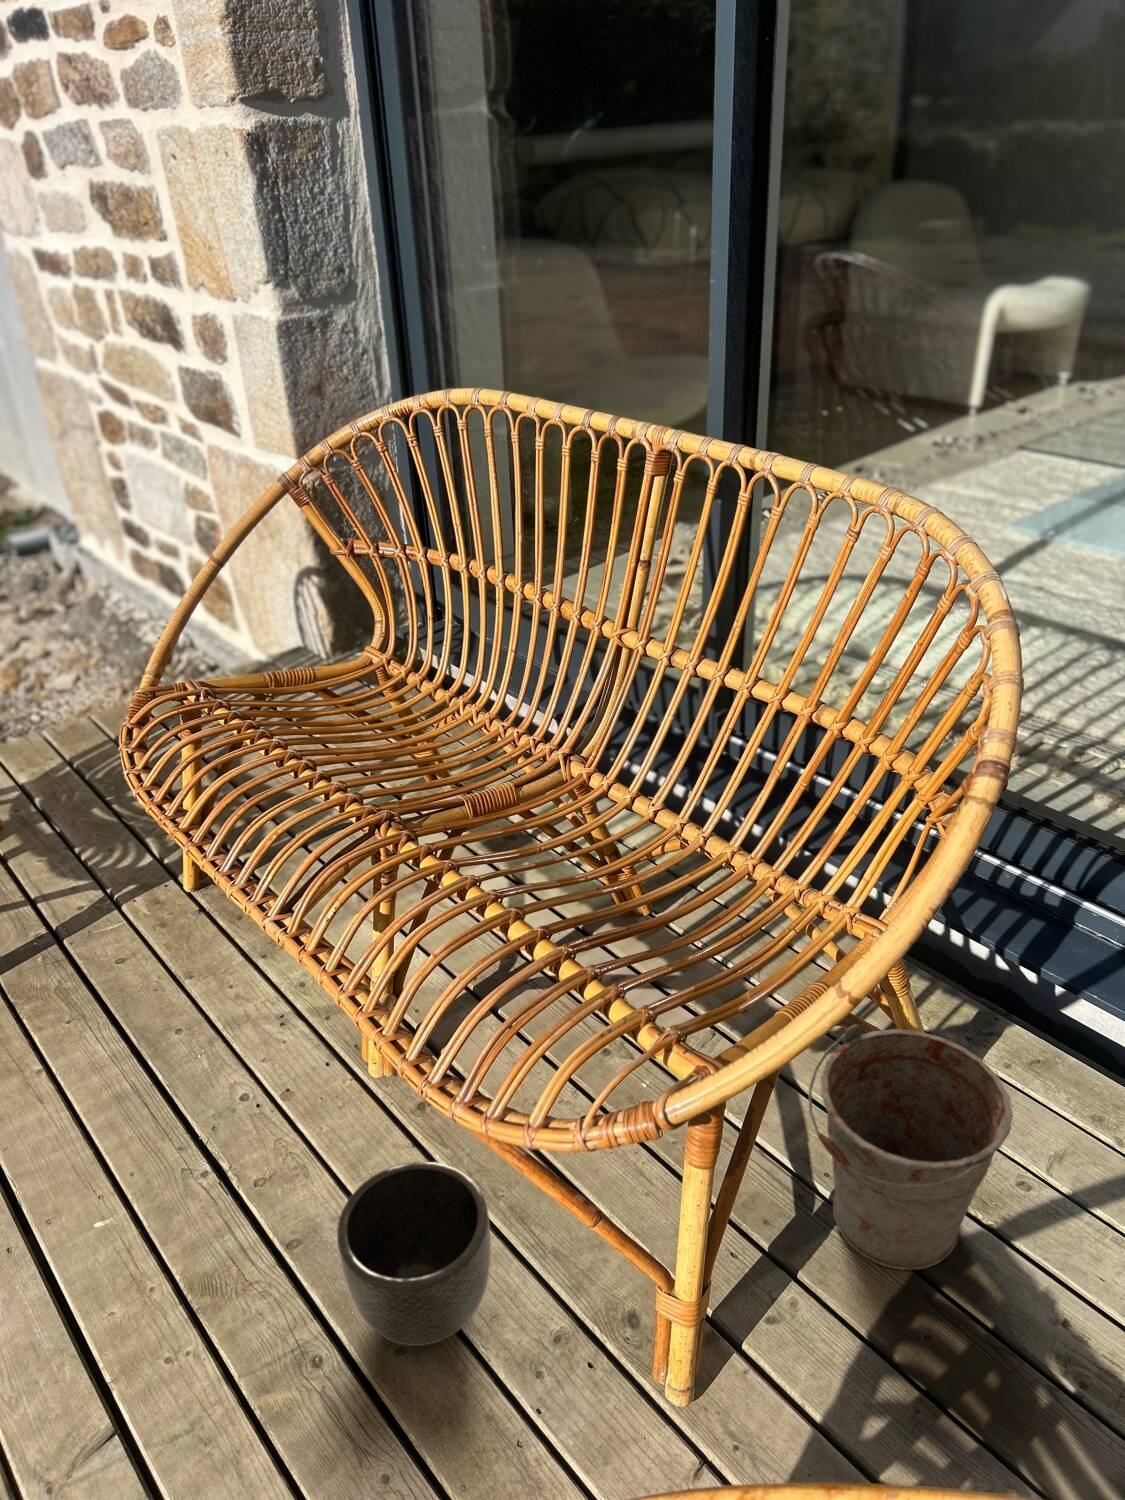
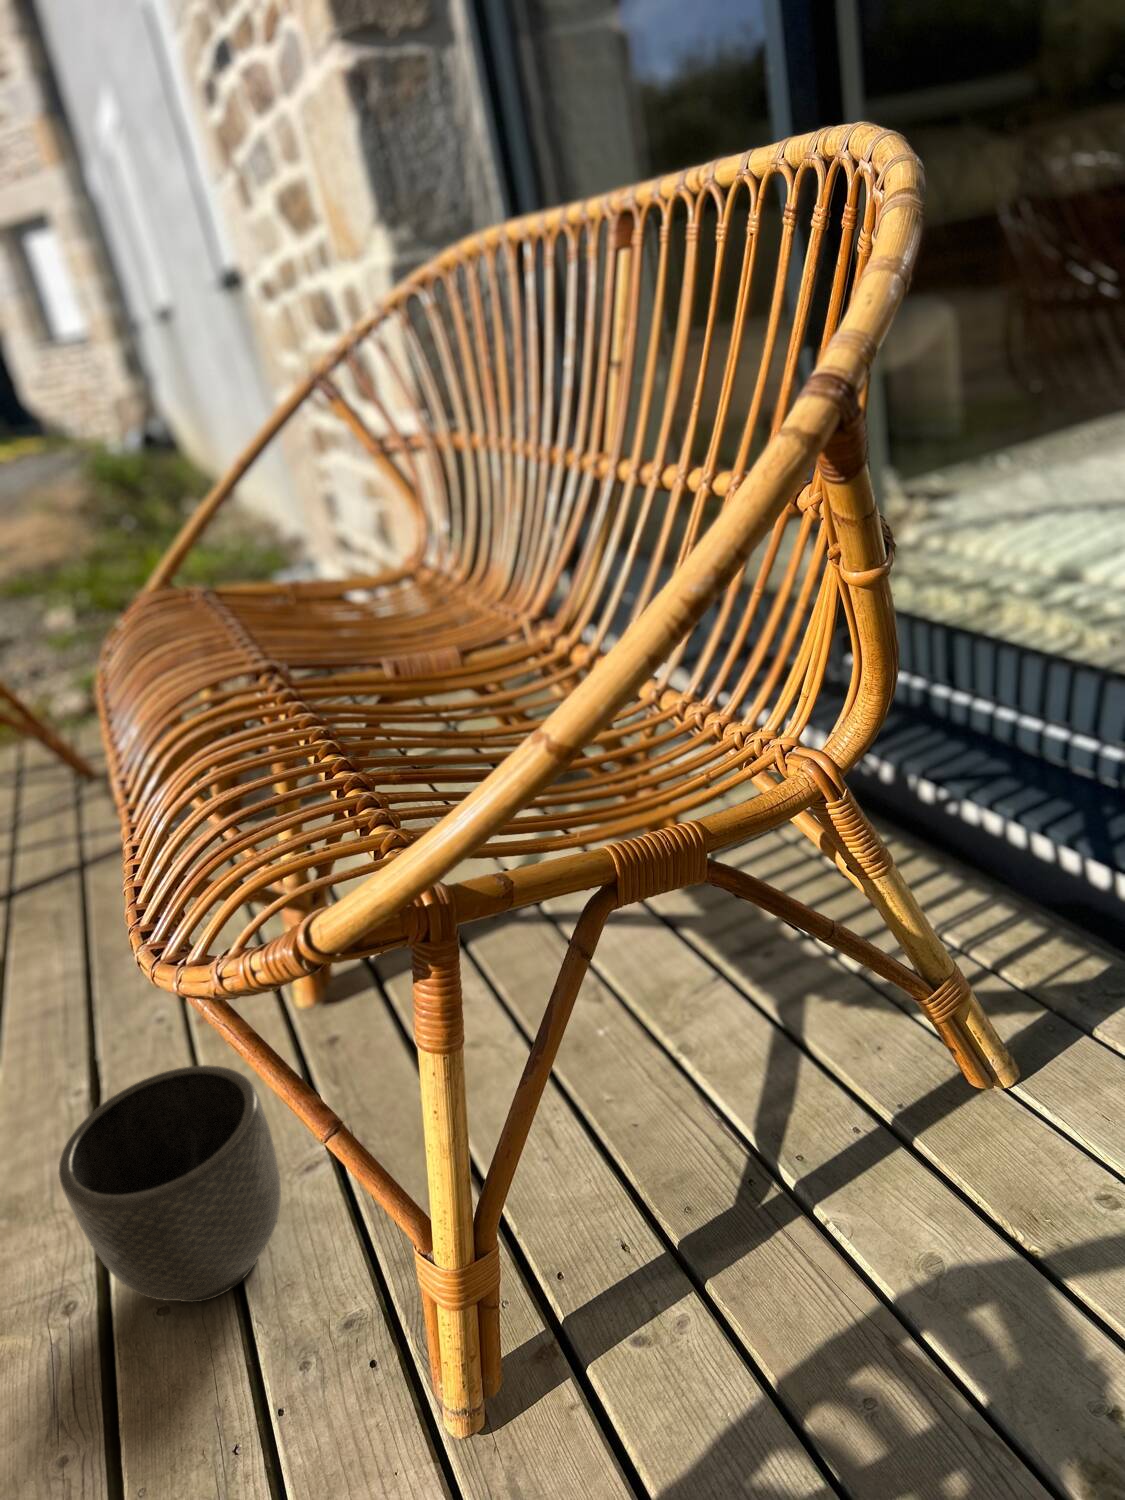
bucket: present [809,1025,1013,1270] -> none [707,923,1016,1300]

